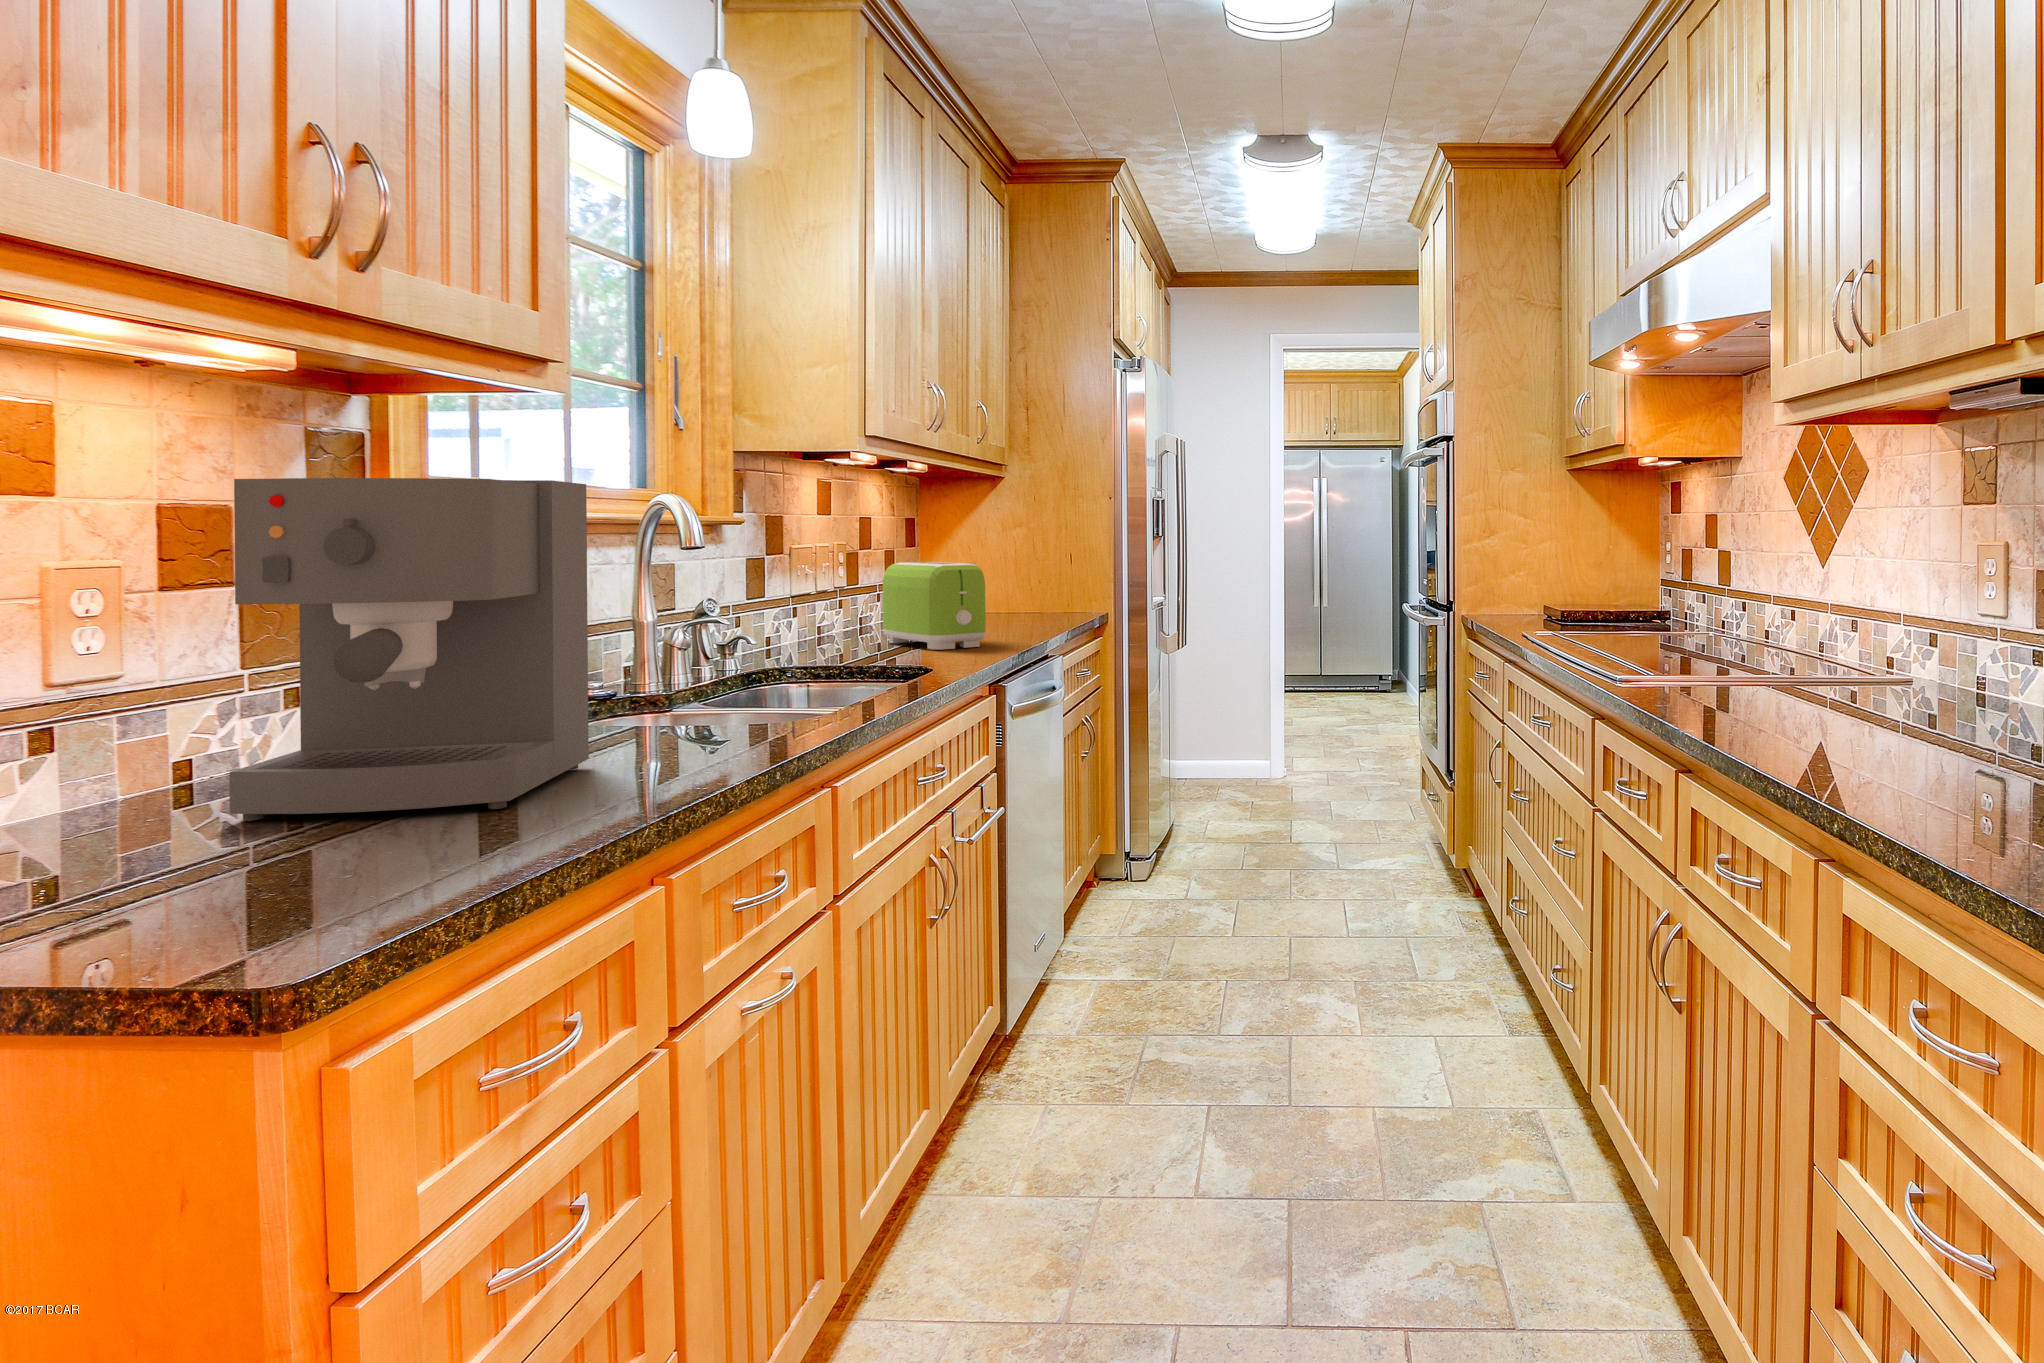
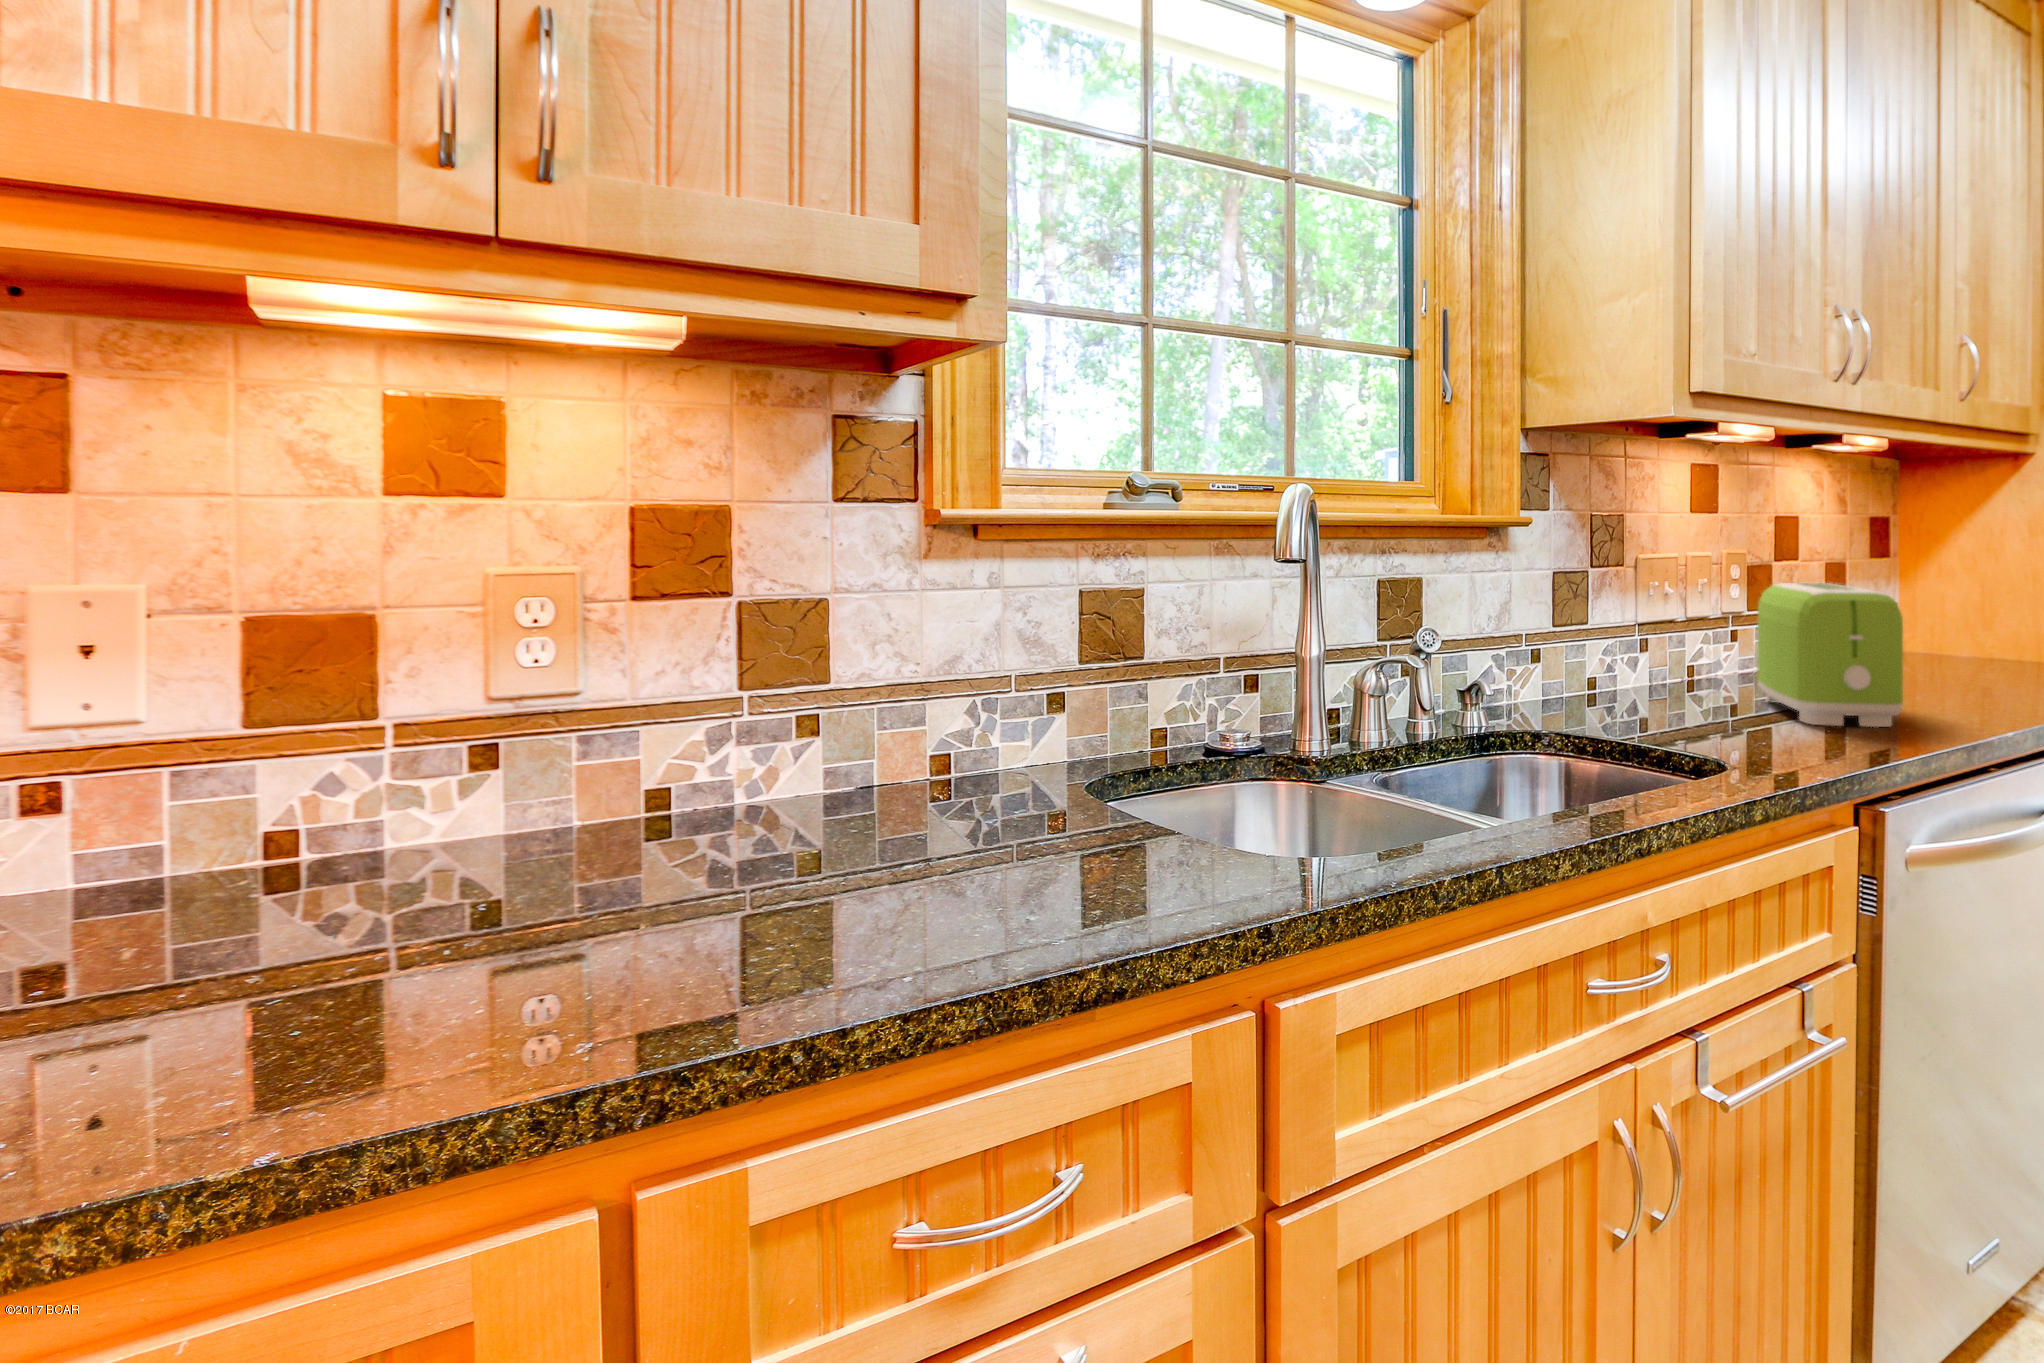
coffee maker: present [229,478,589,821] -> none [326,467,914,963]

